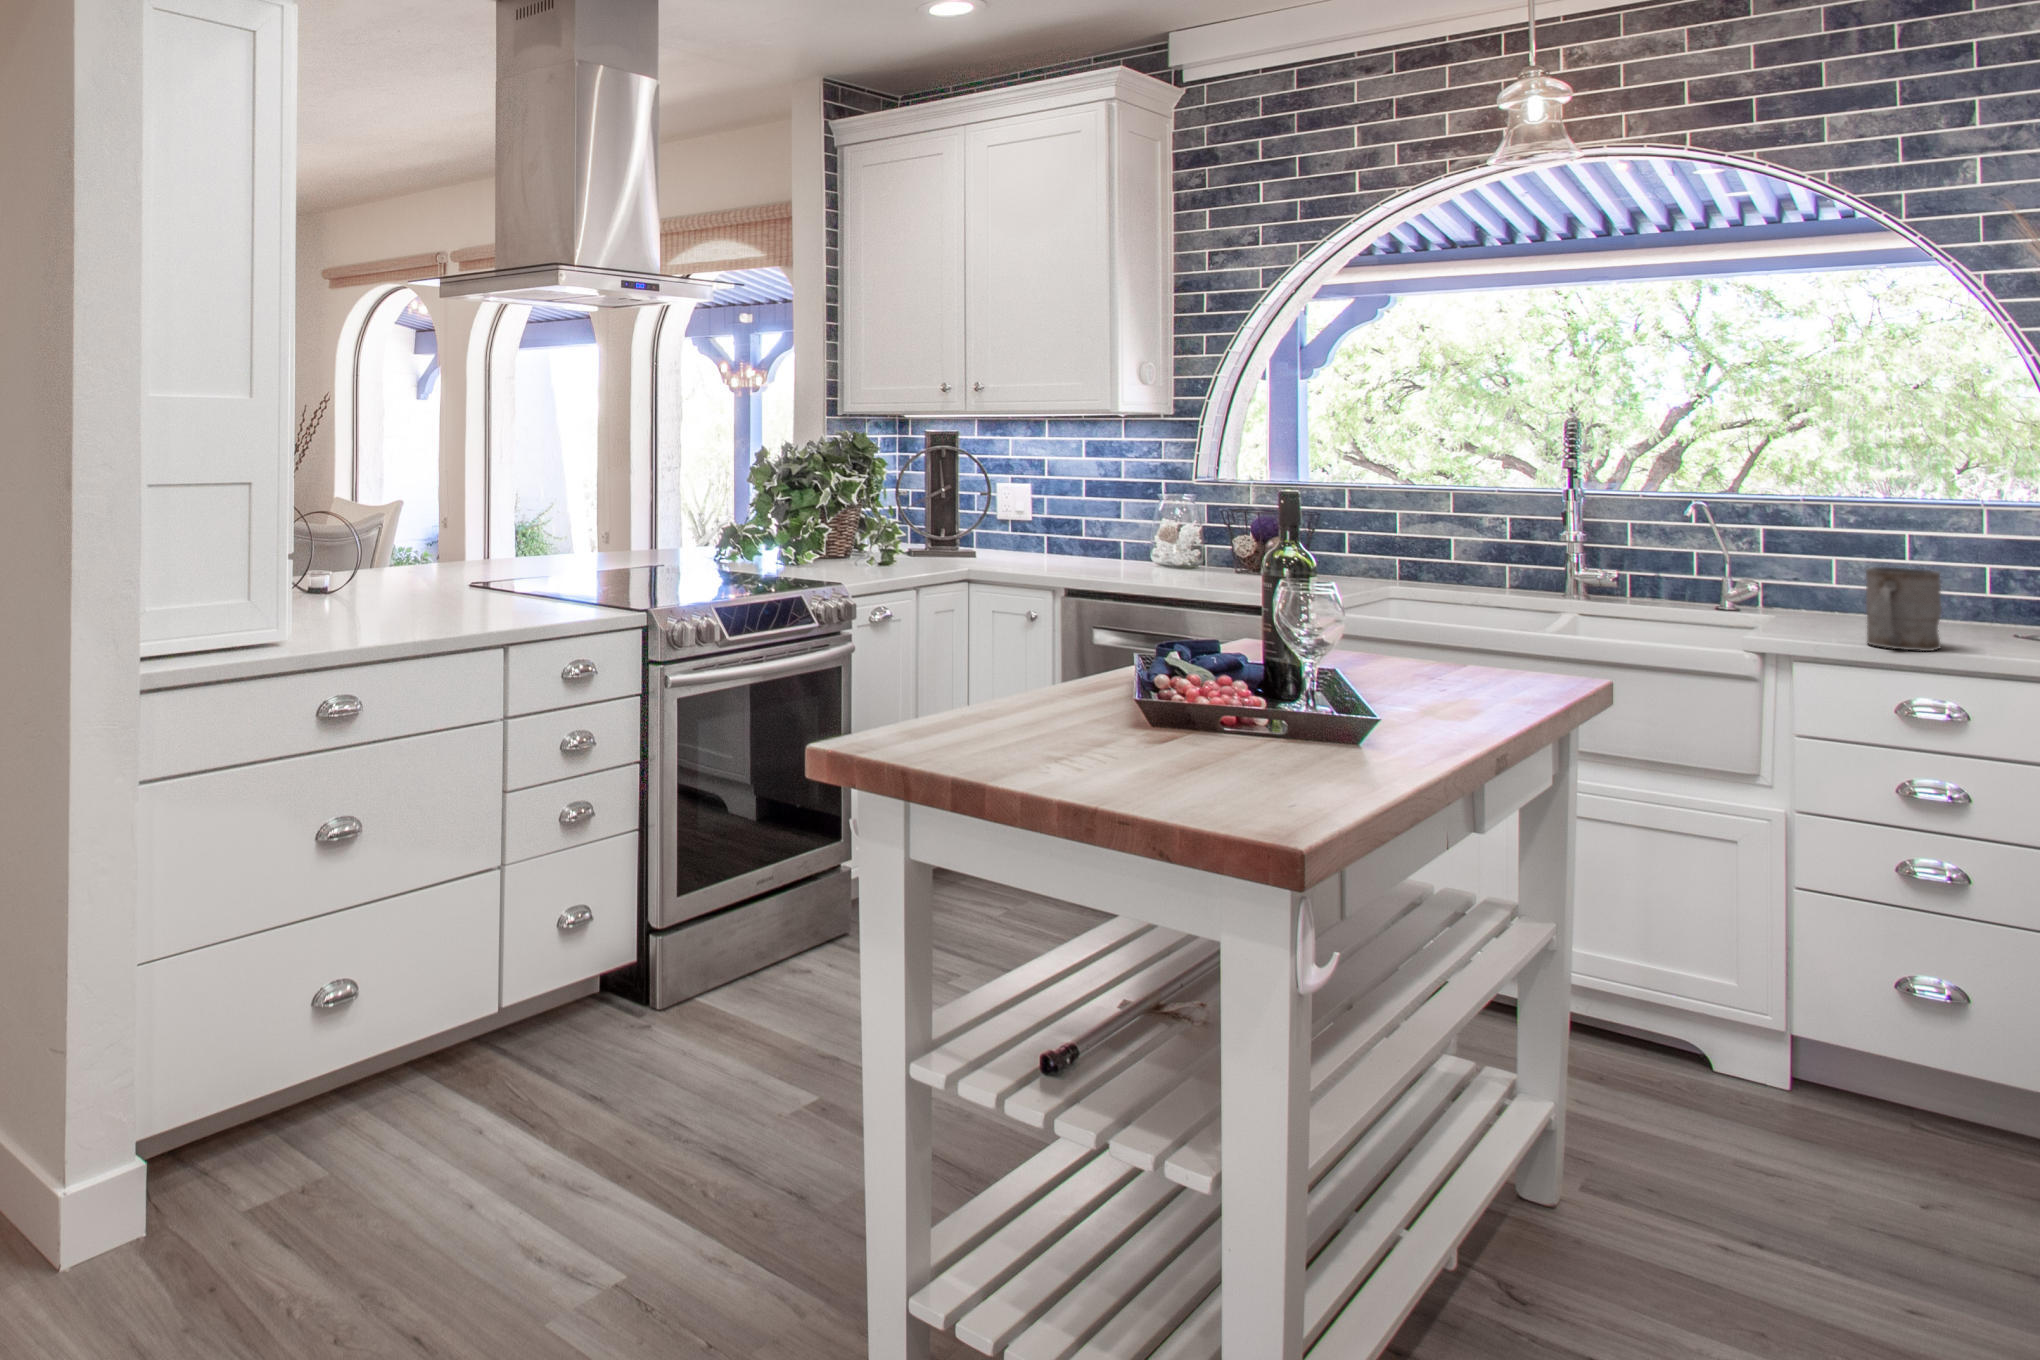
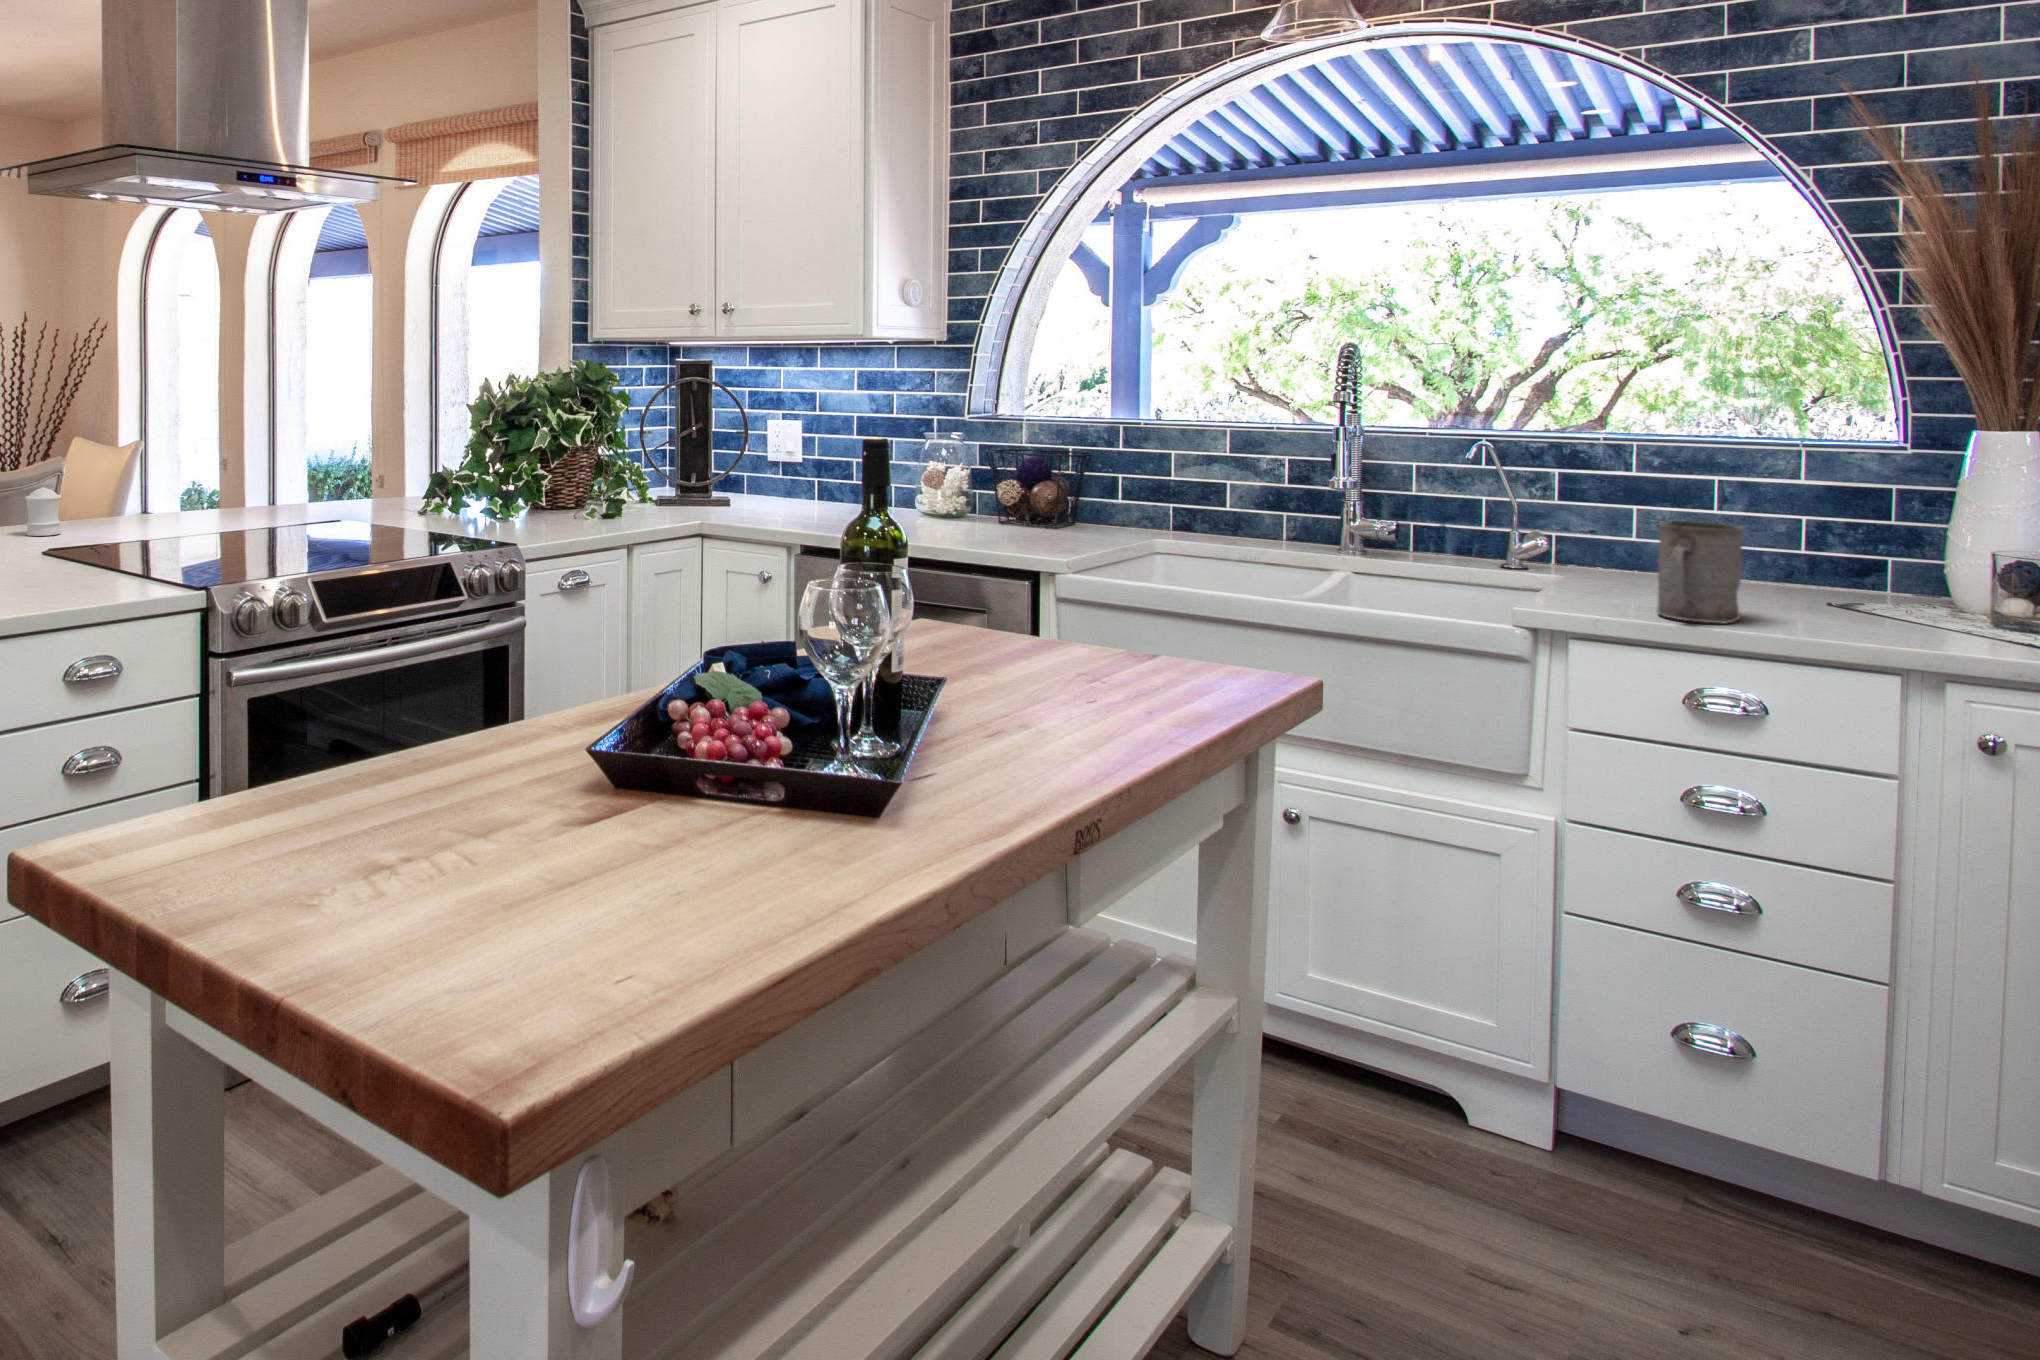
salt shaker: none [440,534,467,573] -> present [25,487,62,536]

